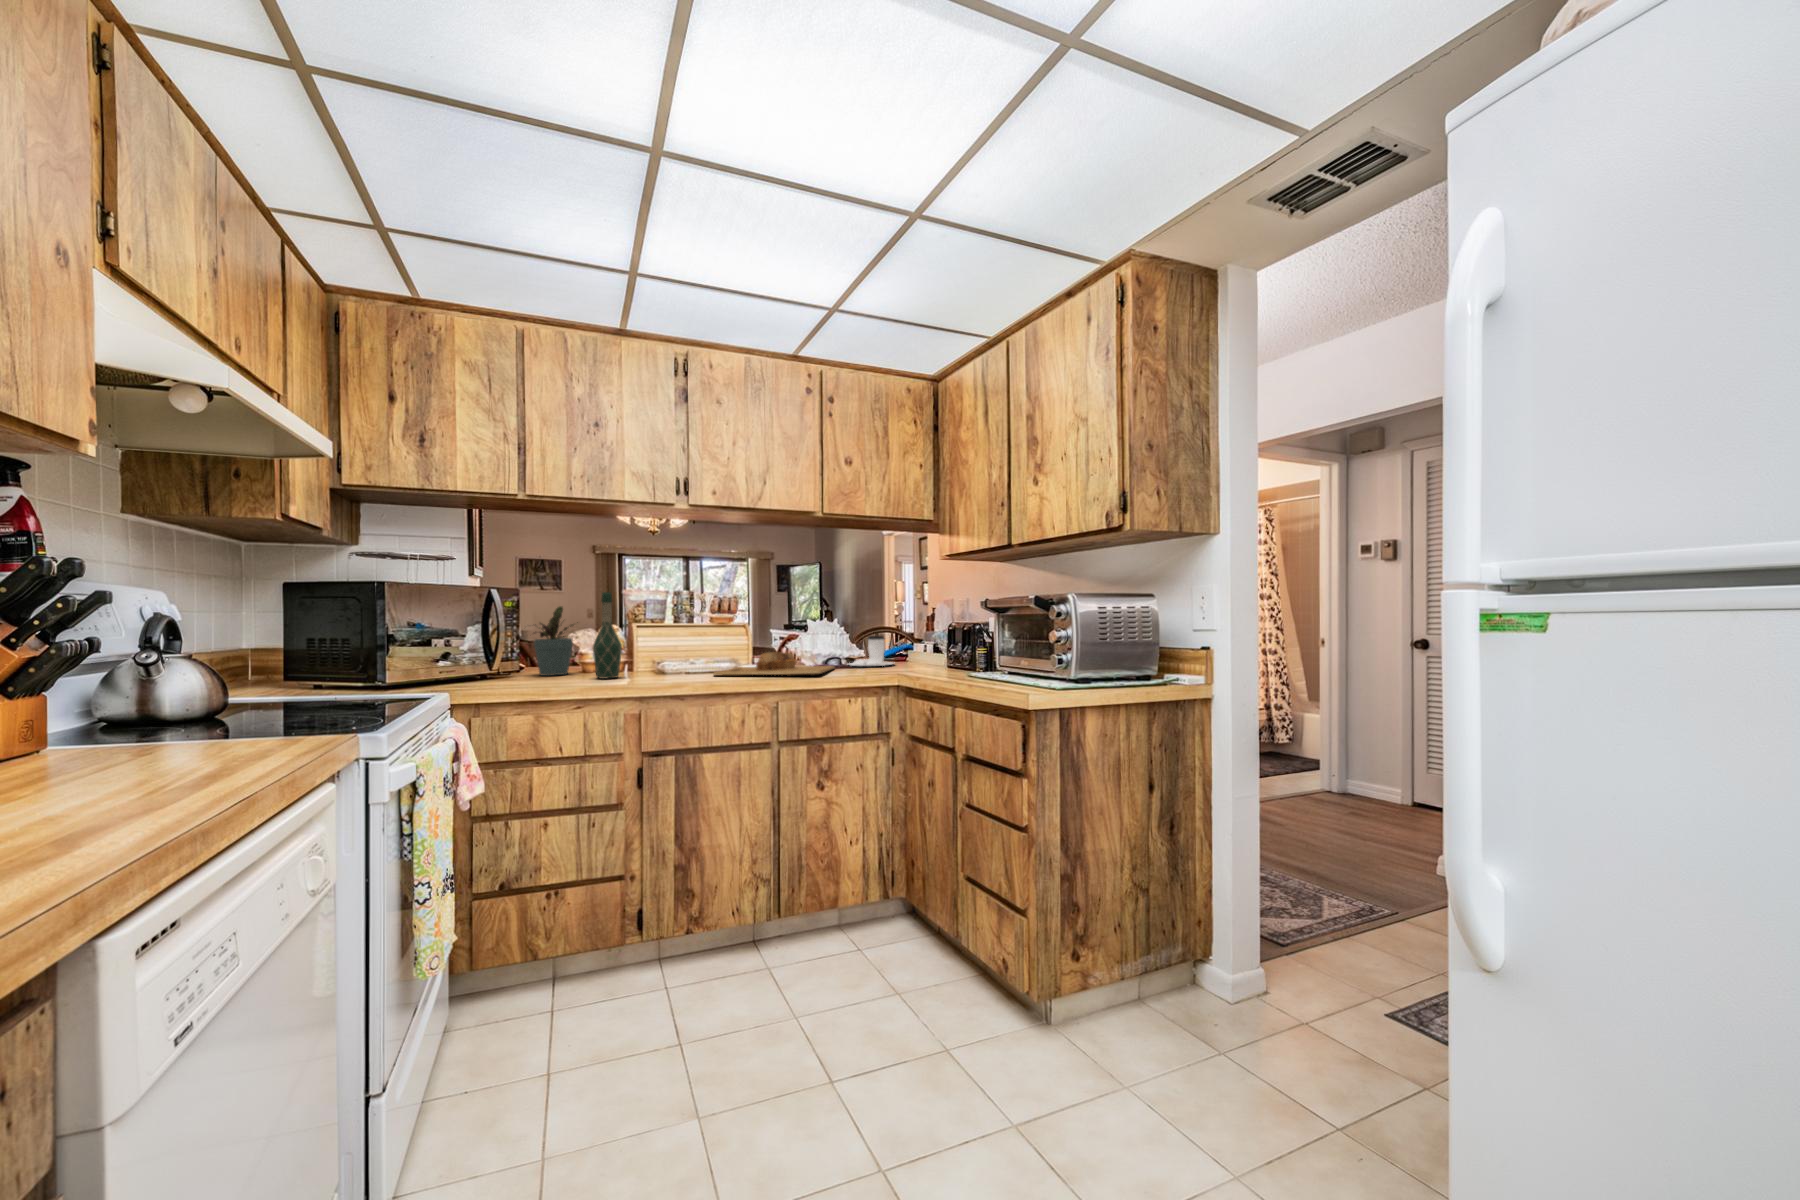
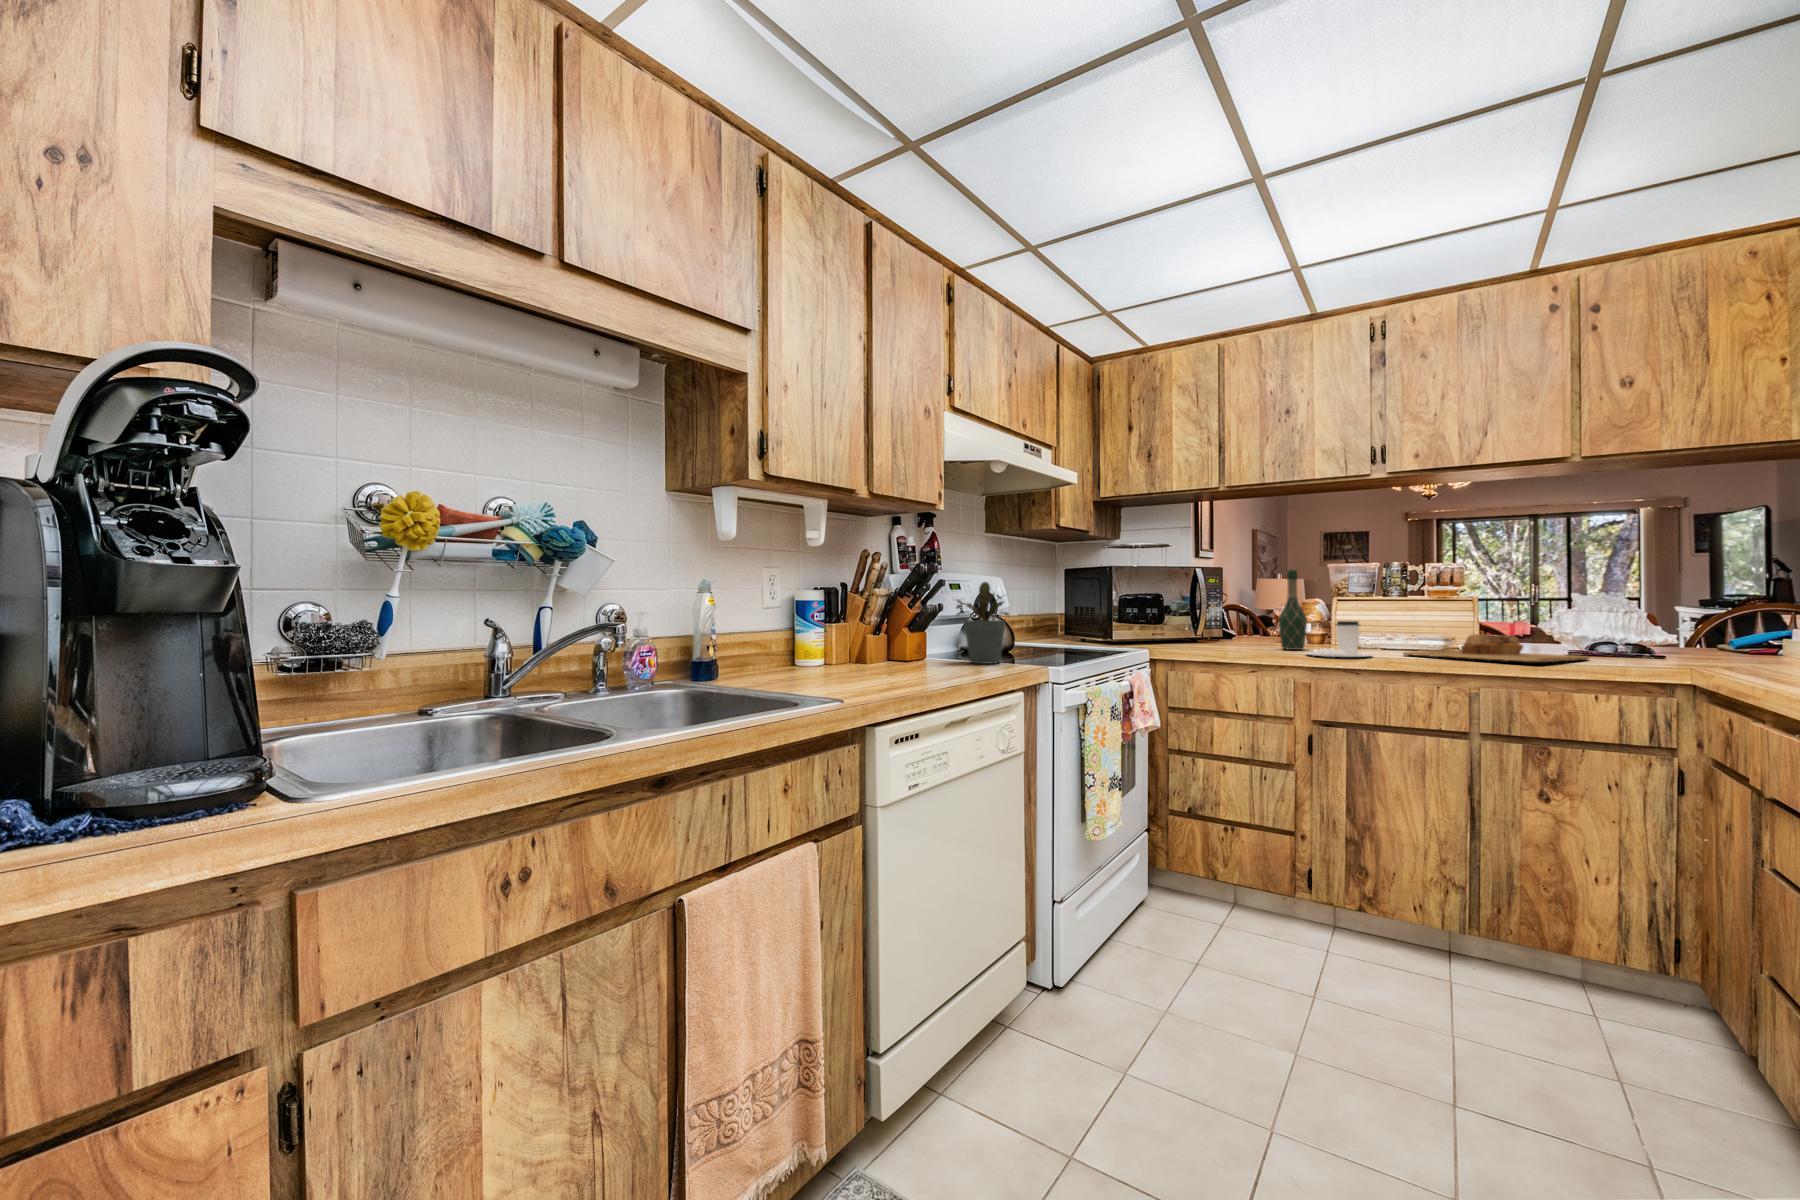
potted plant: present [534,606,578,676] -> present [956,582,1009,664]
coffee cup: present [847,635,893,666] -> present [1307,621,1371,657]

